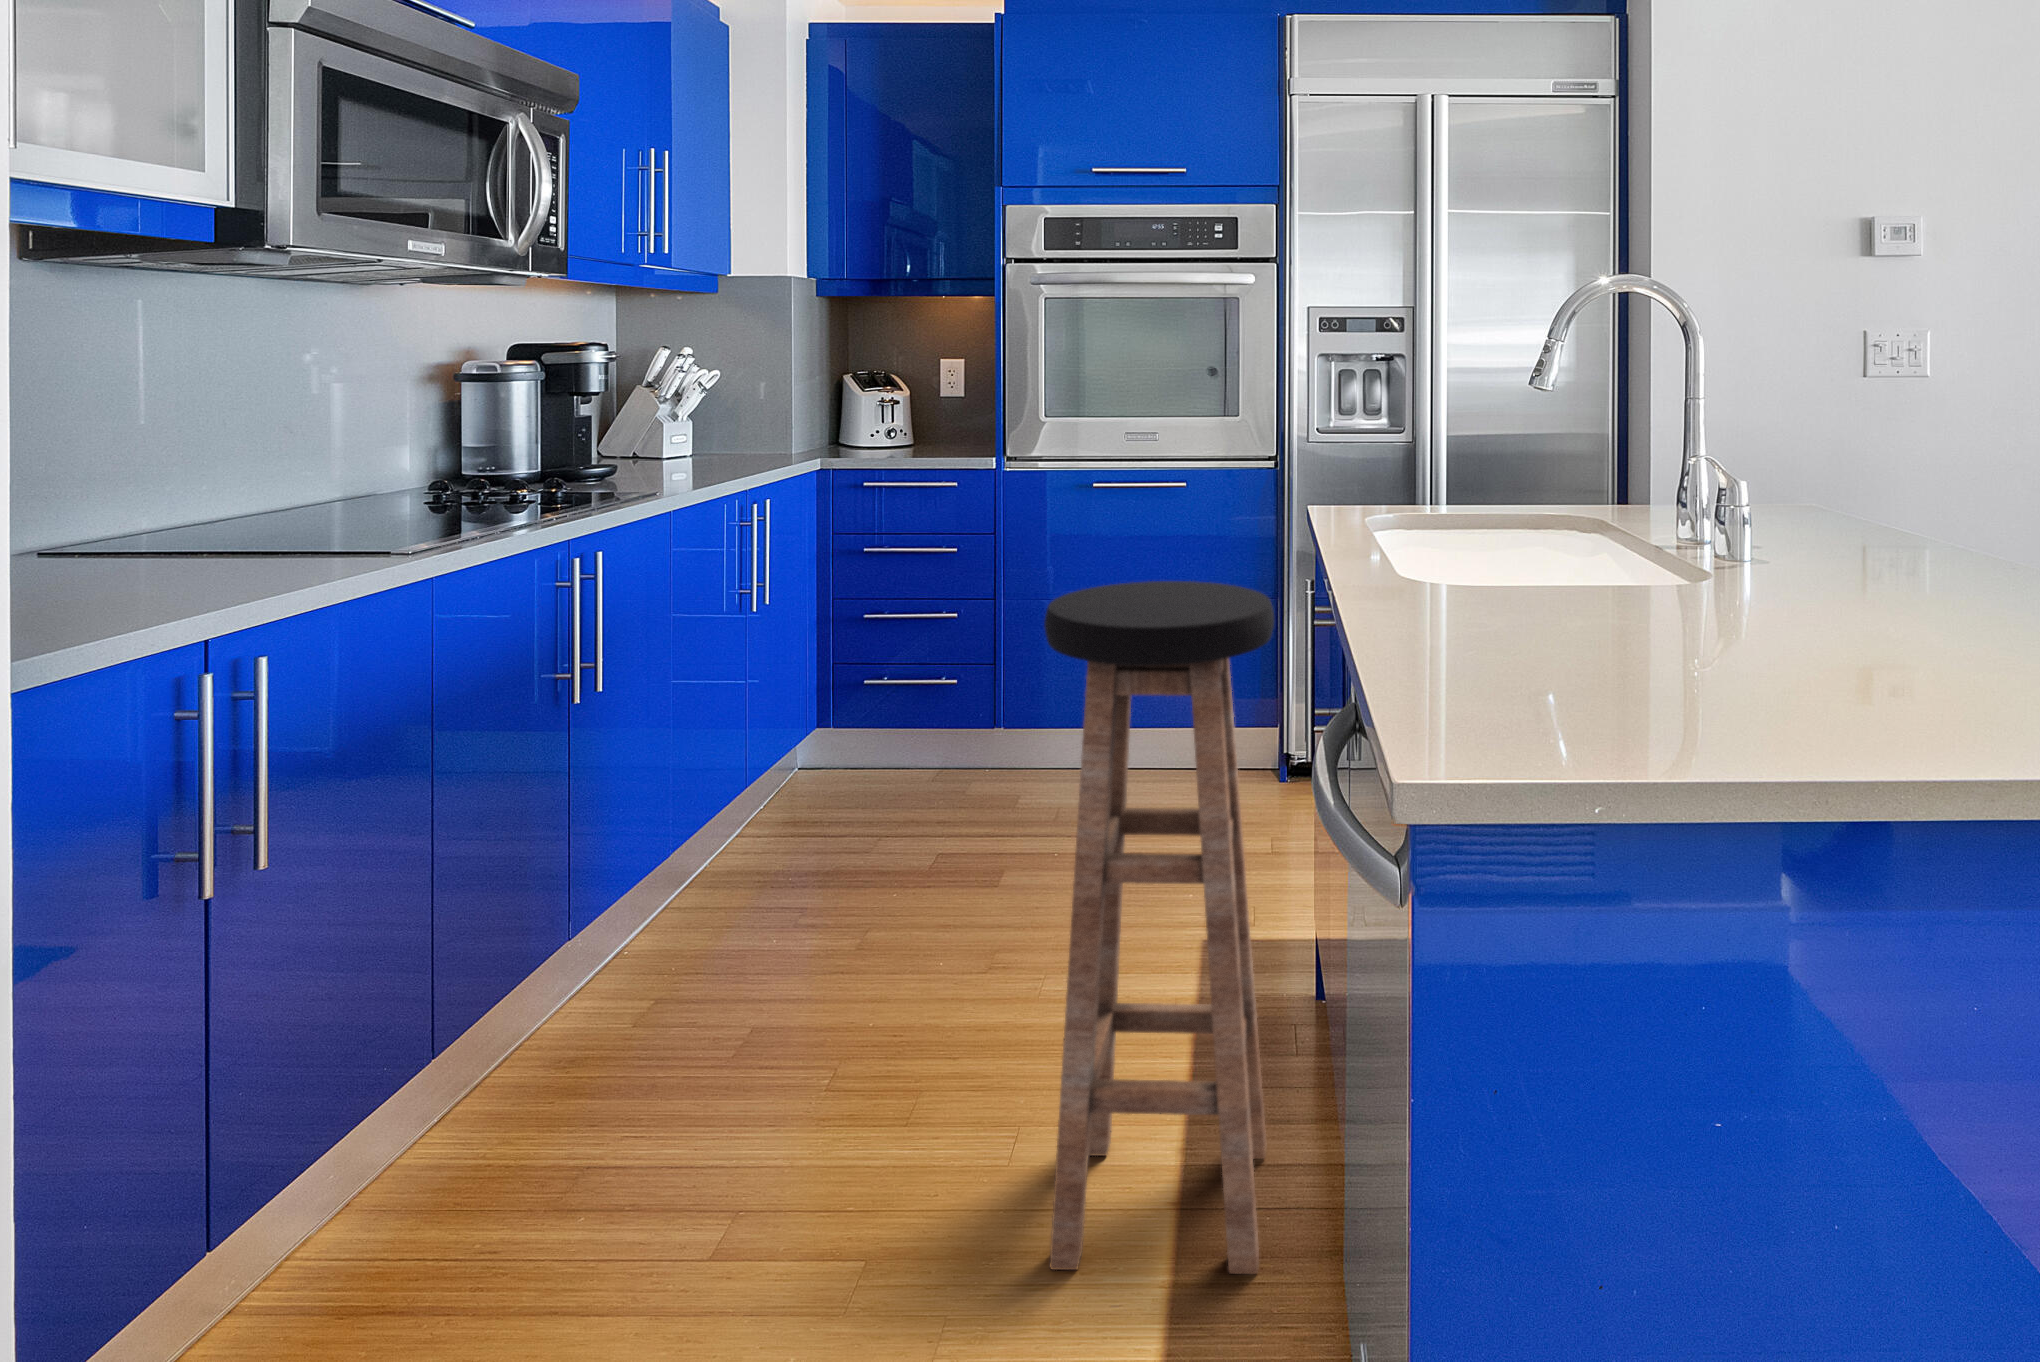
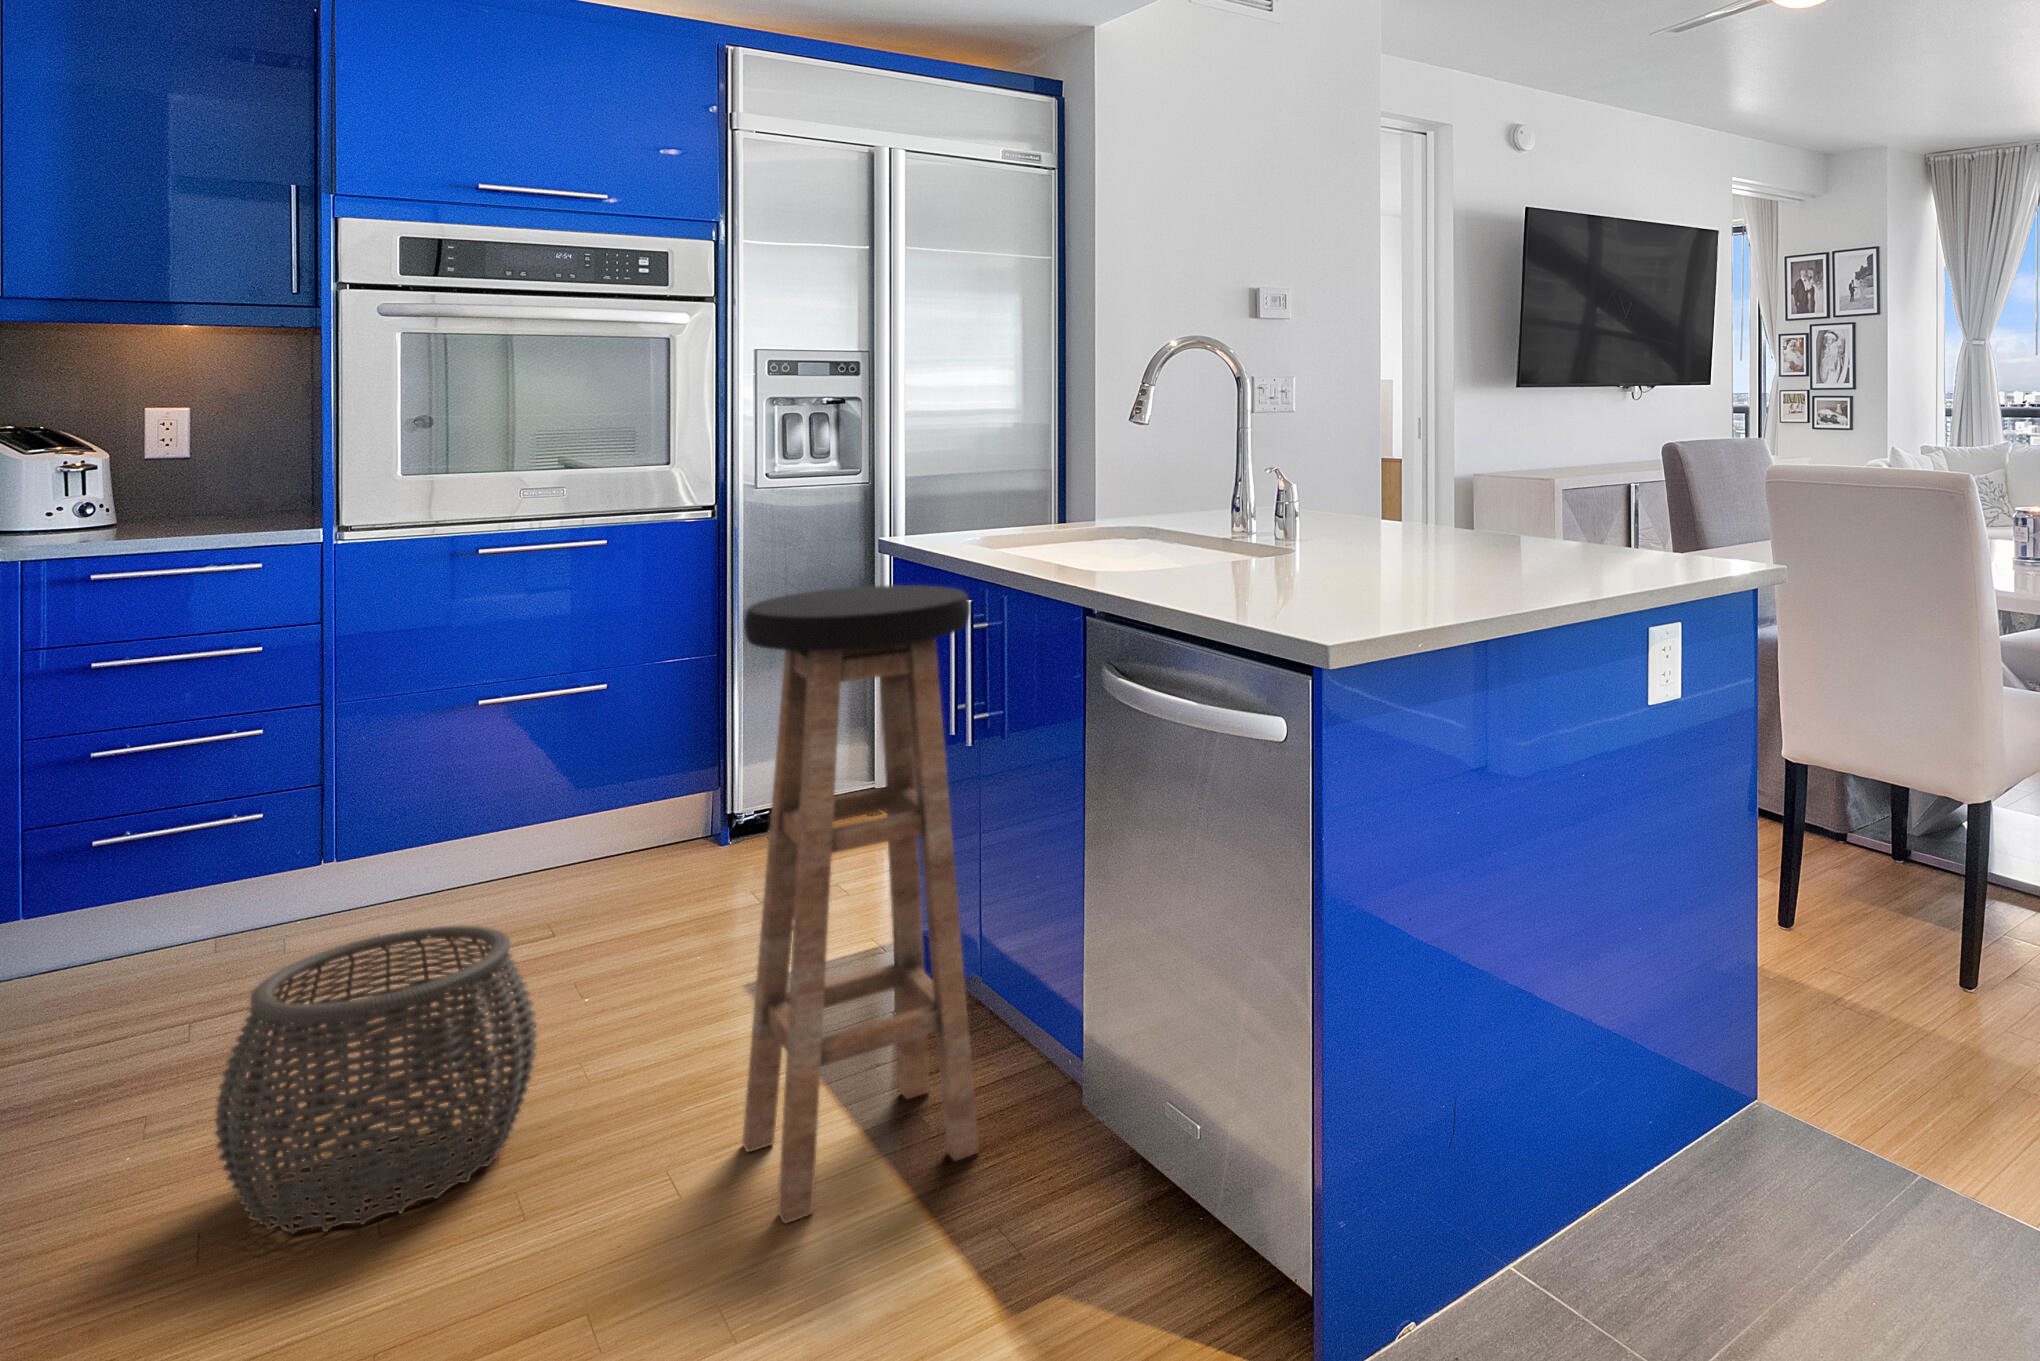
woven basket: none [749,830,978,1090] -> present [215,926,537,1233]

